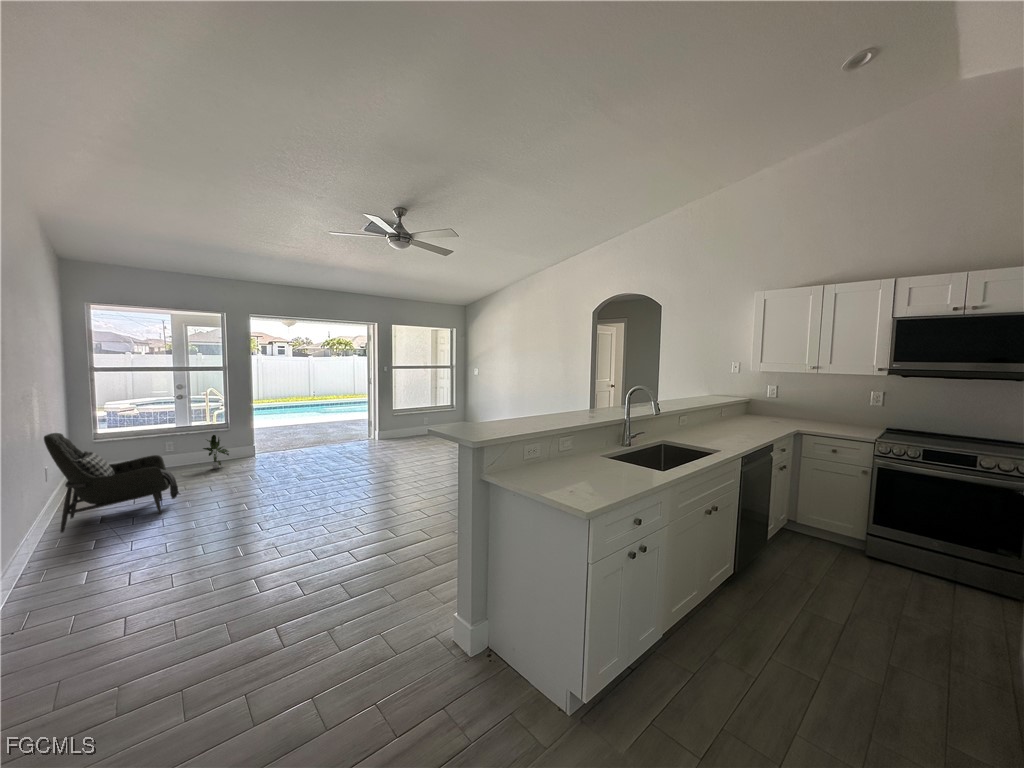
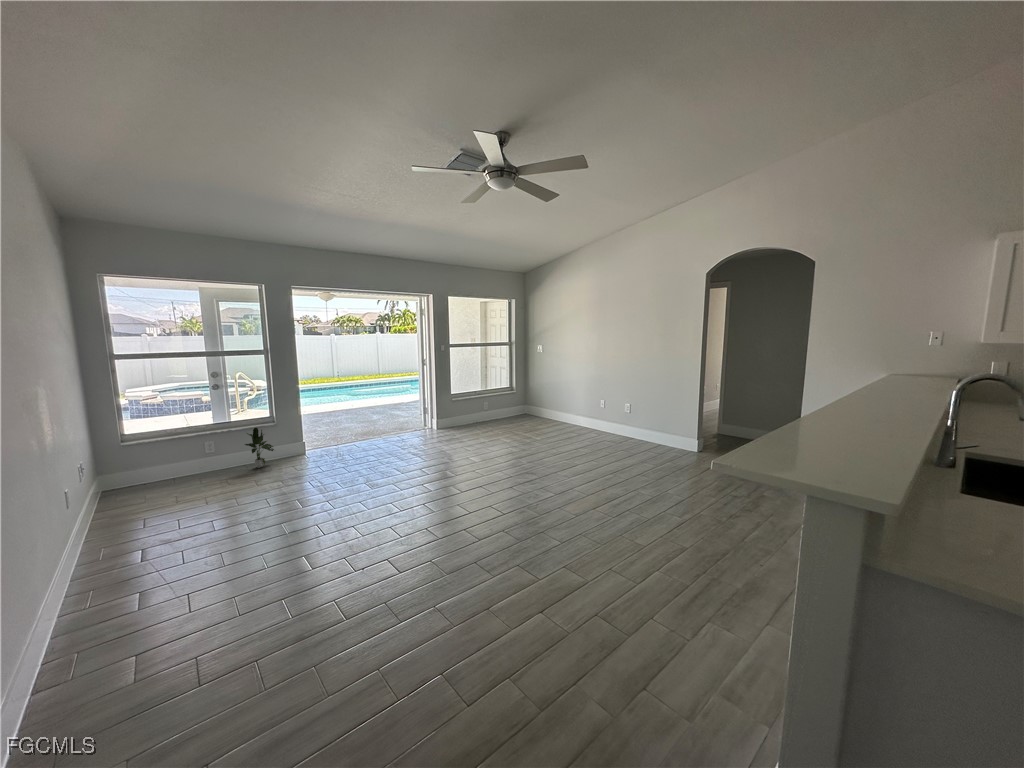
armchair: present [44,433,180,533] -> none [59,435,232,567]

